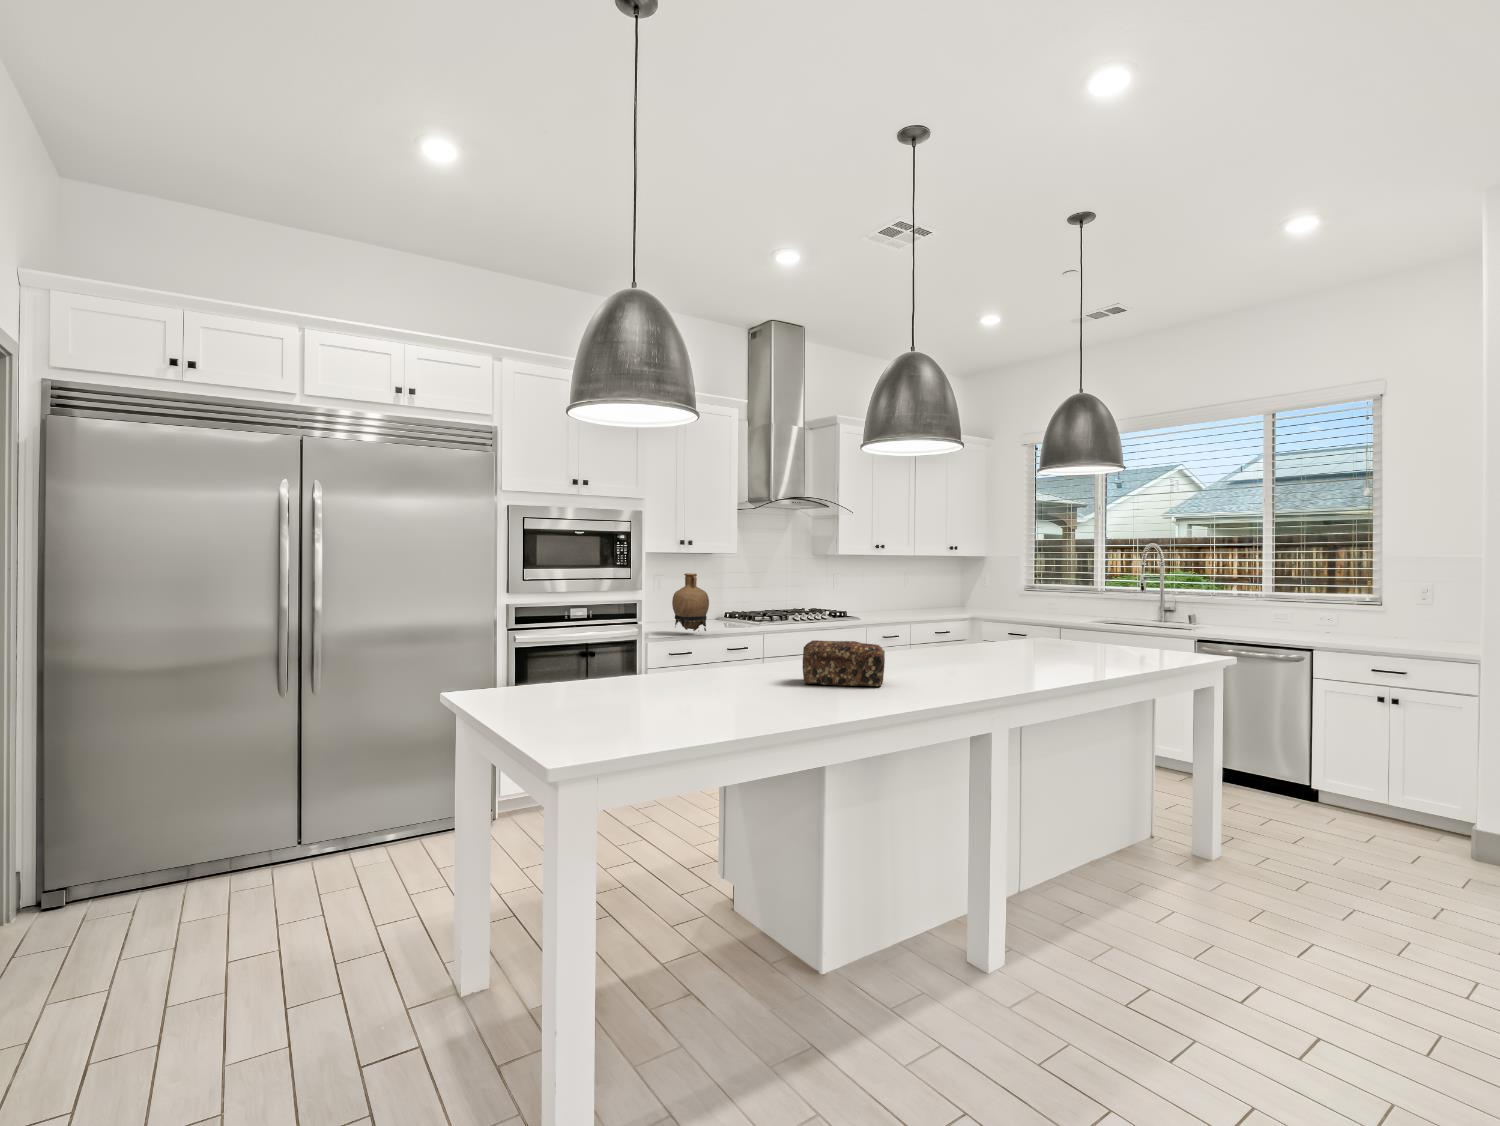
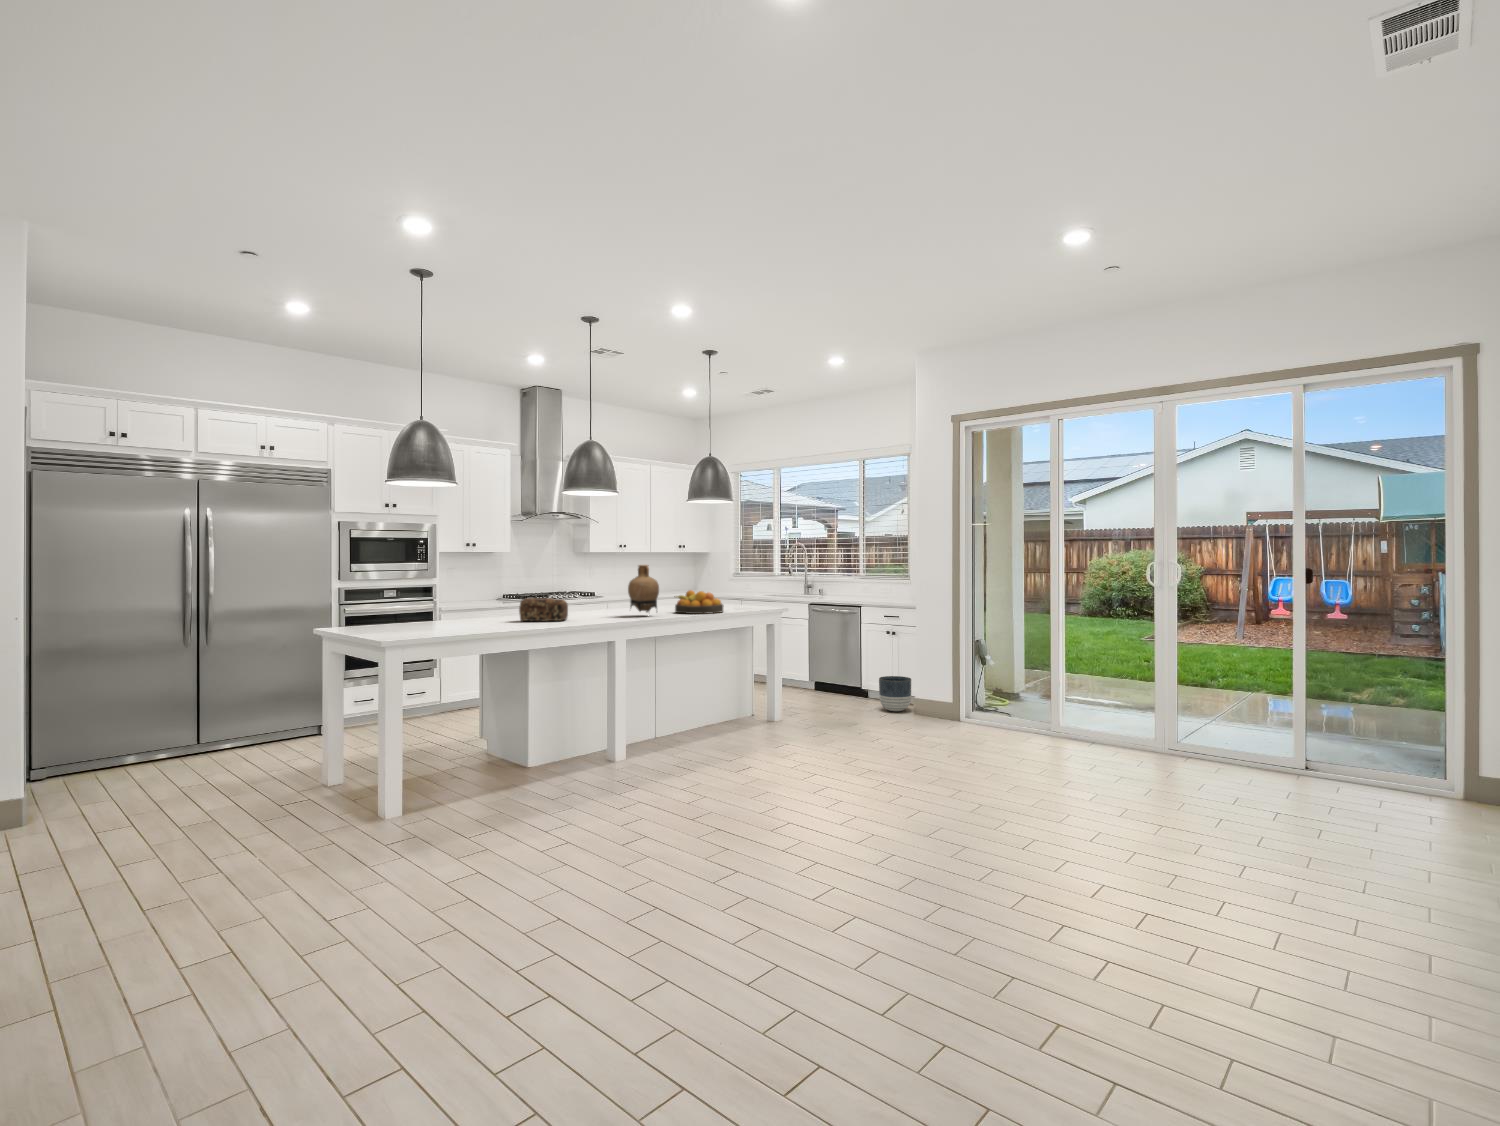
vase: present [672,573,709,631] -> present [628,565,659,612]
fruit bowl: none [1046,627,1142,673] -> present [675,590,724,614]
planter: none [1369,777,1442,845] -> present [879,676,911,711]

